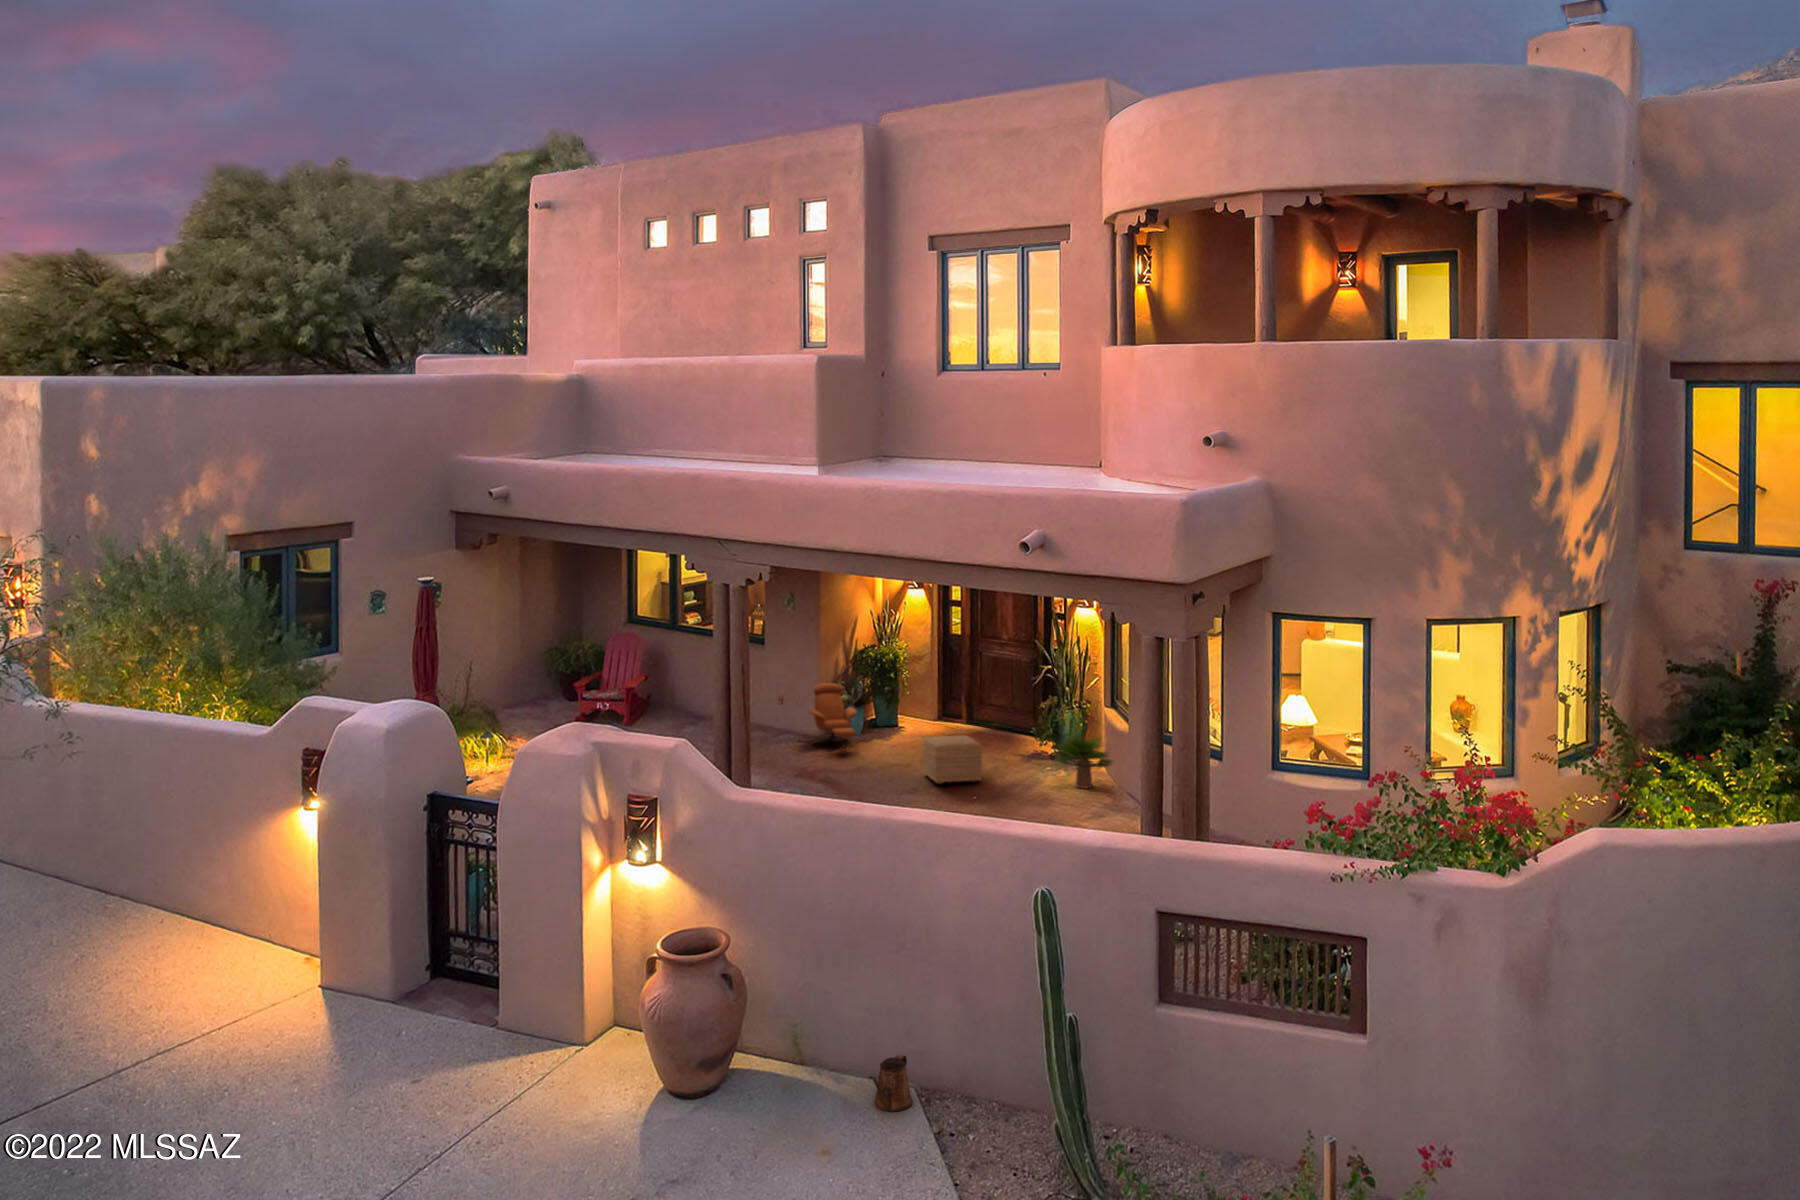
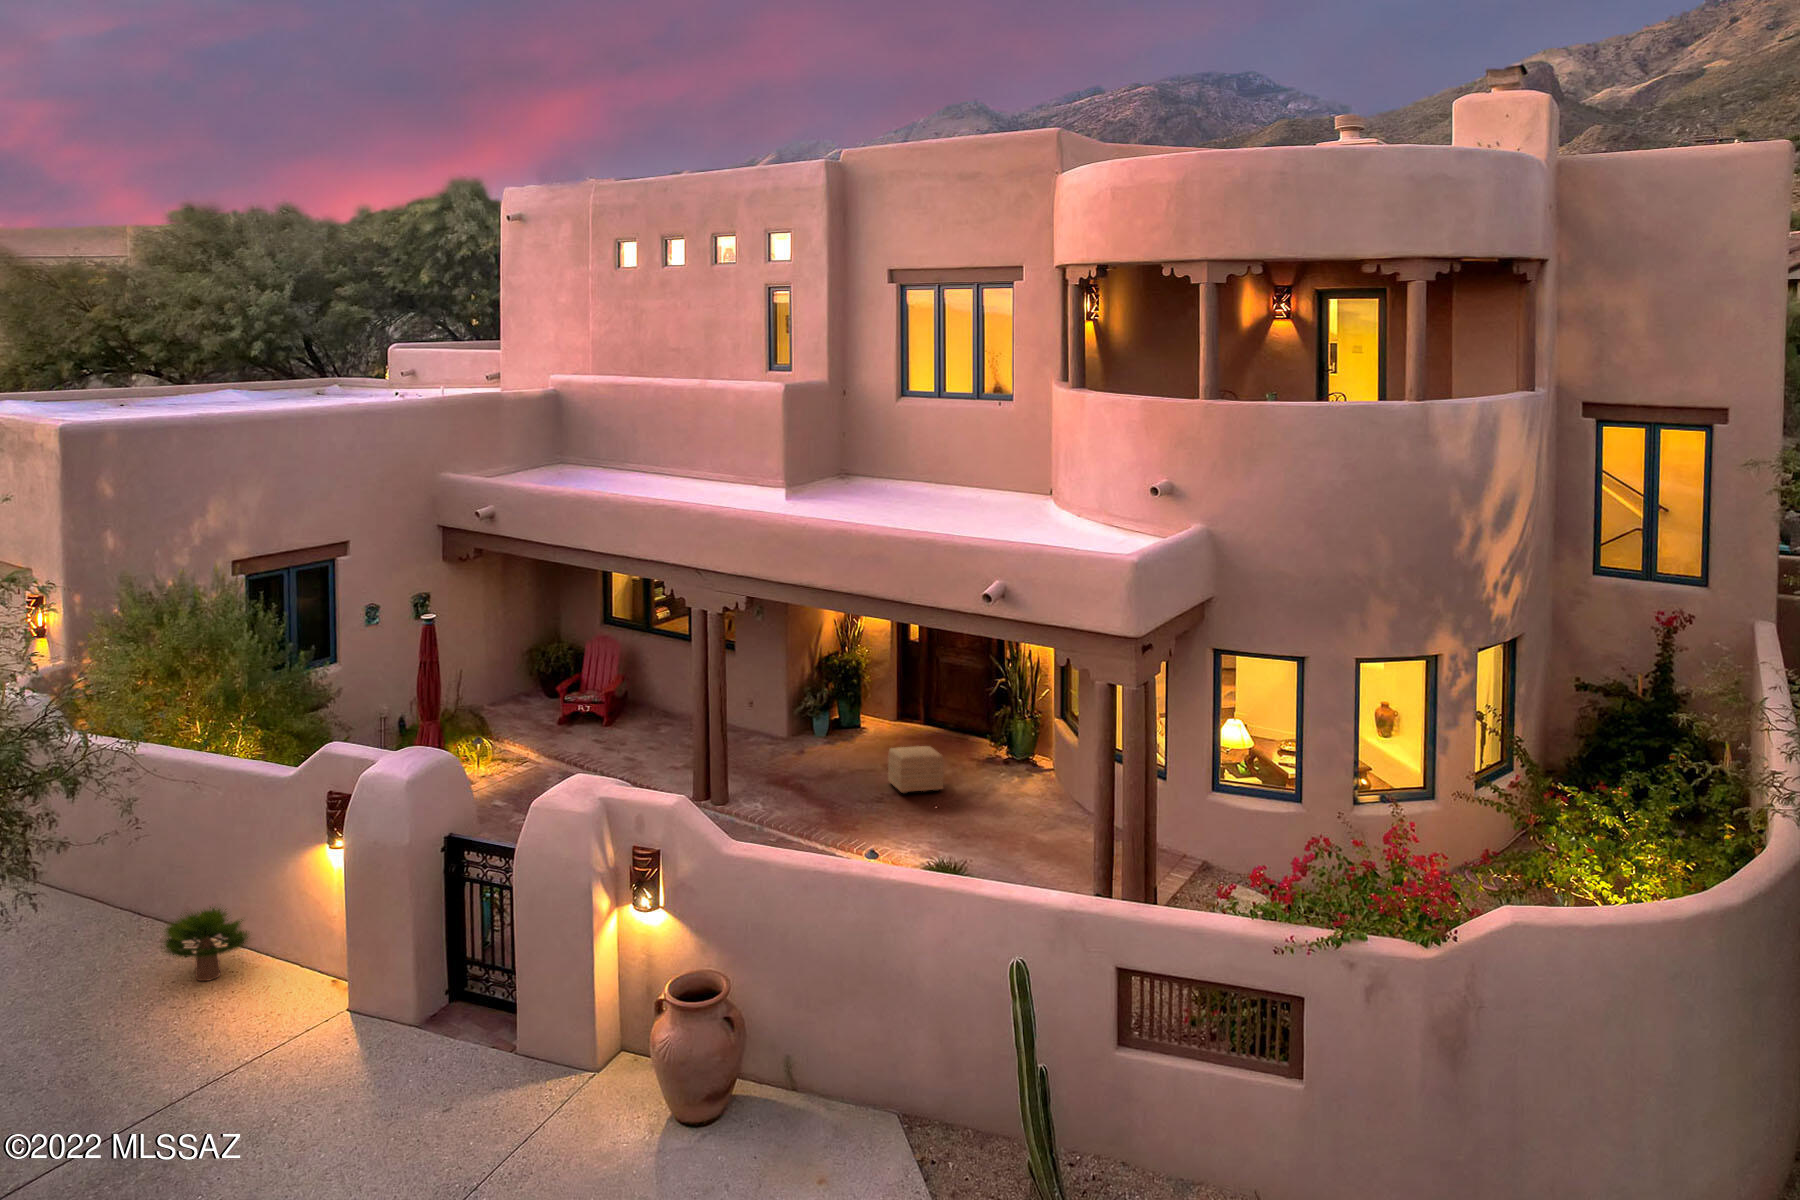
lounge chair: present [809,683,857,750] -> none [778,690,826,760]
potted plant: present [1056,737,1113,788] -> present [163,907,249,981]
watering can: present [870,1054,913,1111] -> none [860,1086,897,1139]

